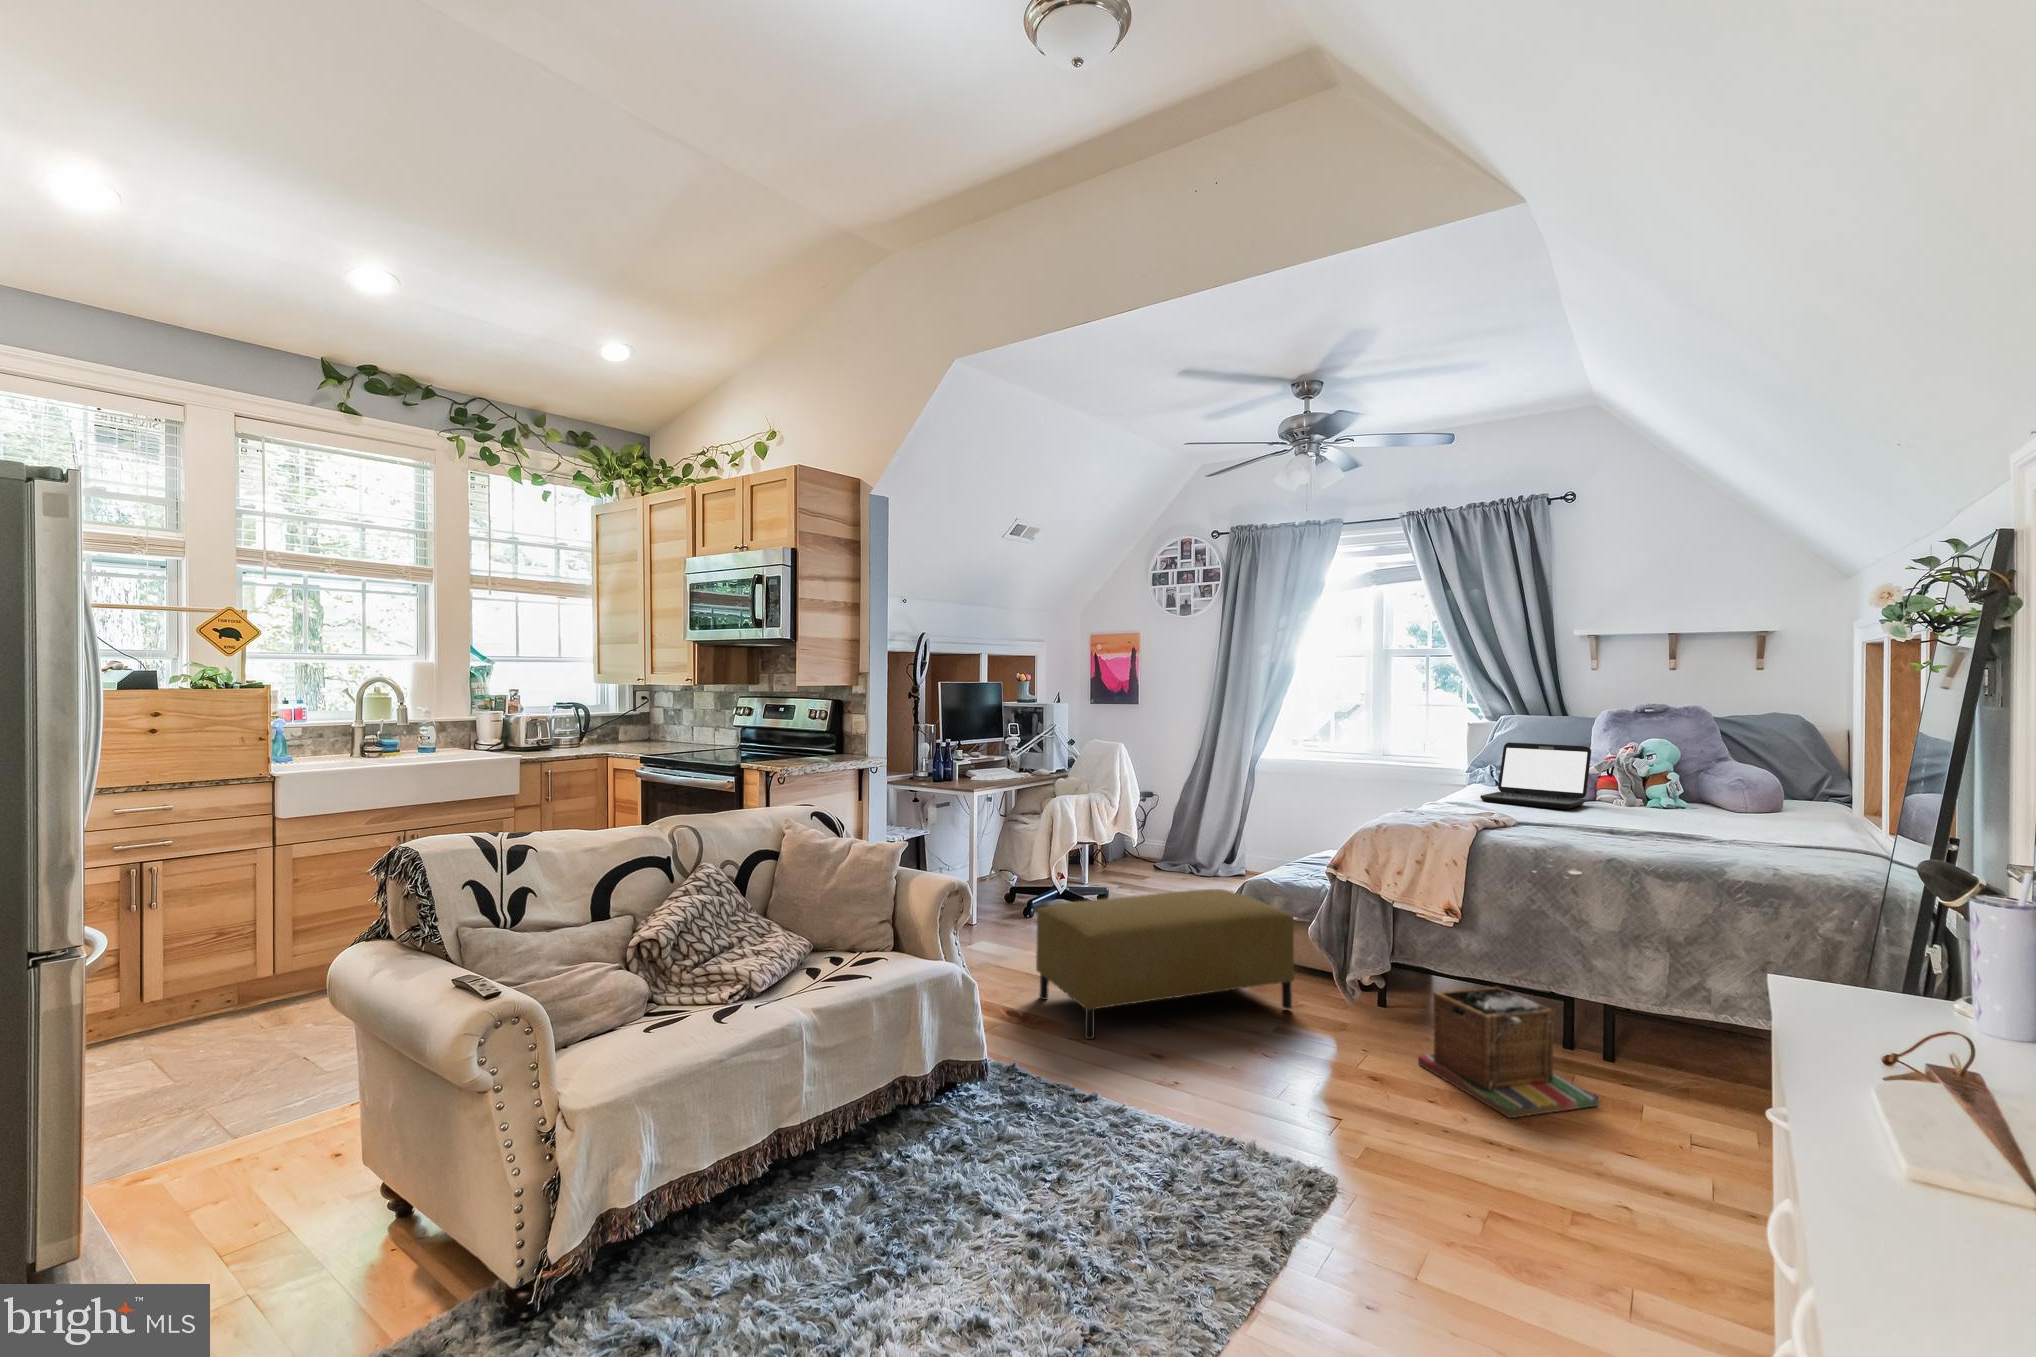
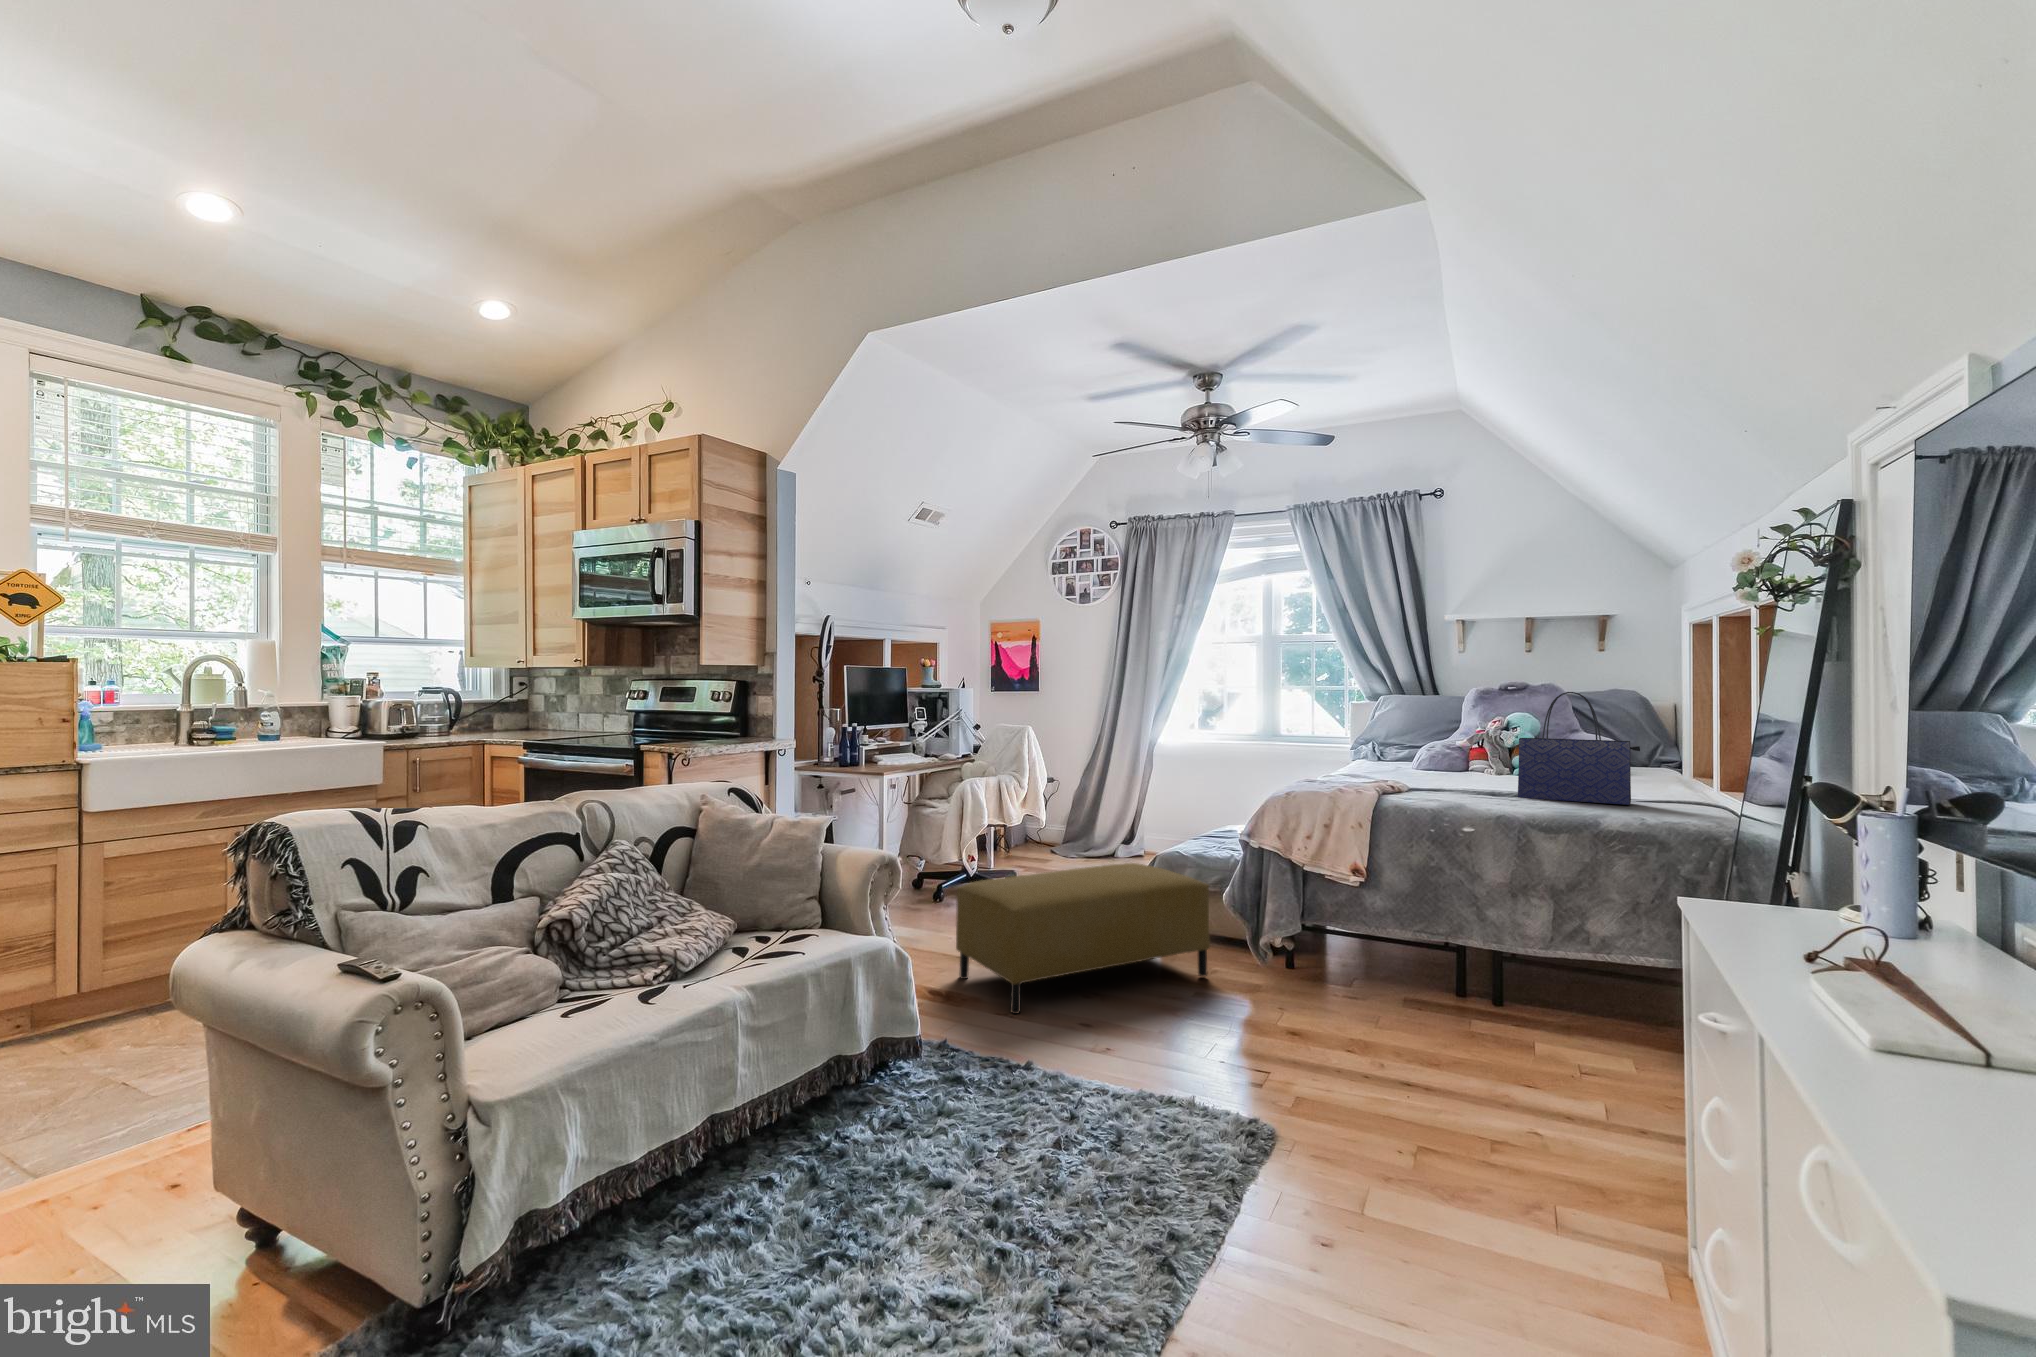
tote bag: none [1634,723,1775,848] -> present [1518,692,1640,805]
laptop: present [1480,742,1591,809] -> none [1373,718,1471,778]
laundry basket: present [1418,986,1599,1118] -> none [1332,942,1499,1064]

